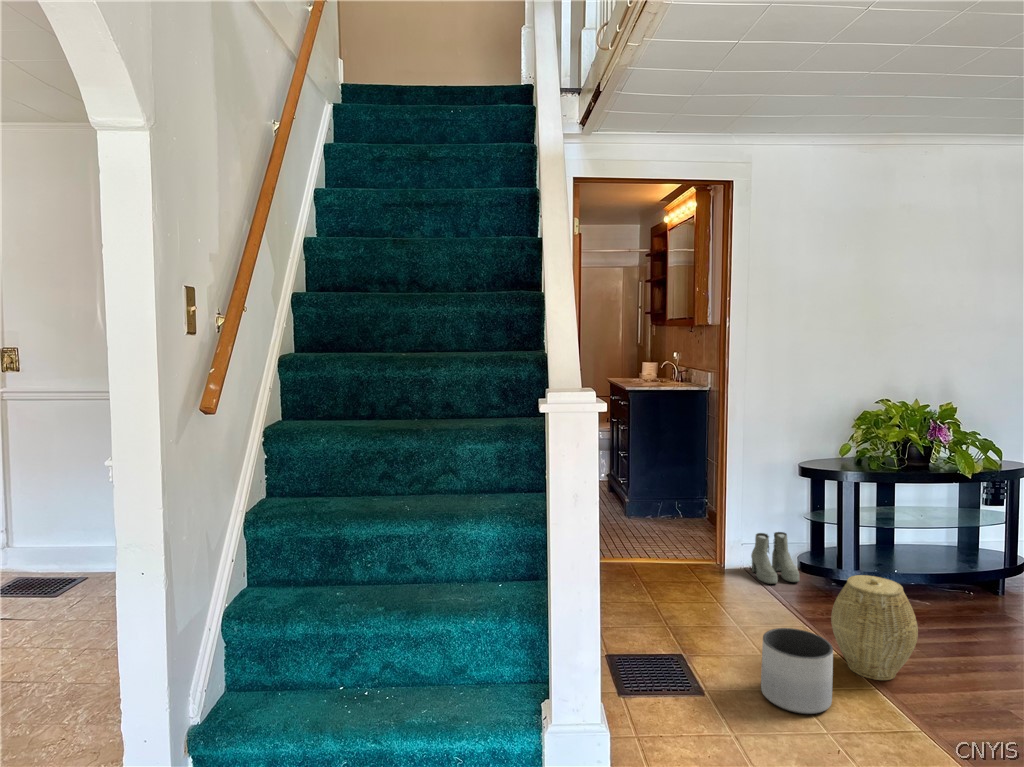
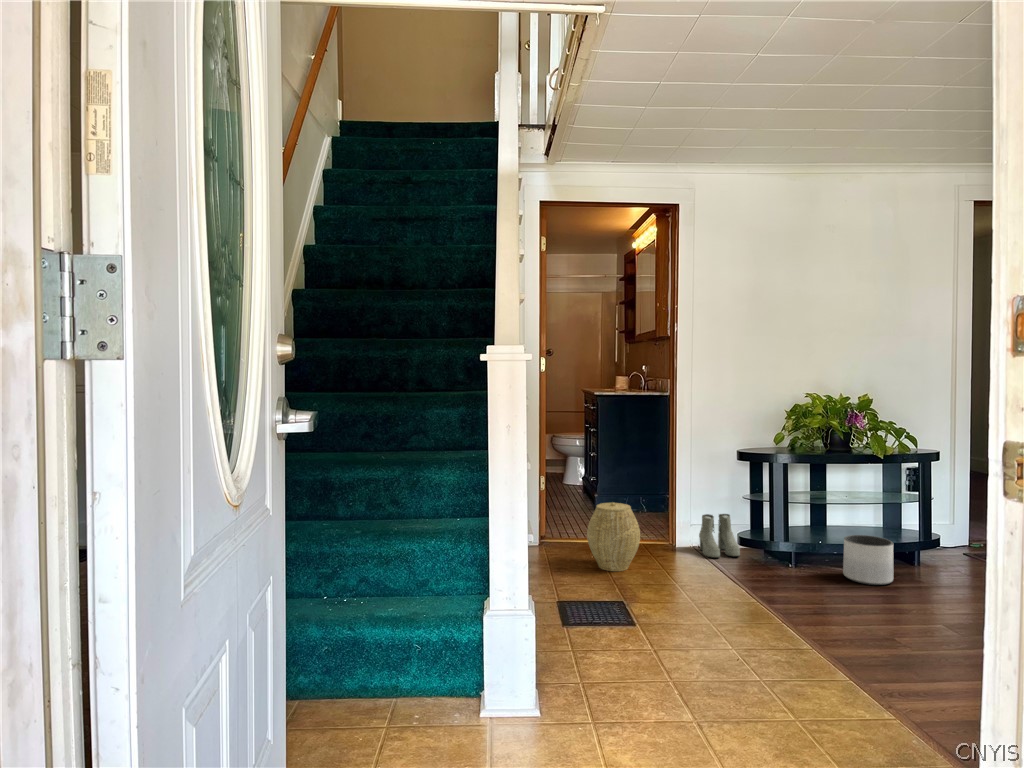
woven basket: present [831,575,918,680] -> present [587,502,640,571]
planter: present [761,628,833,714] -> present [843,535,893,585]

